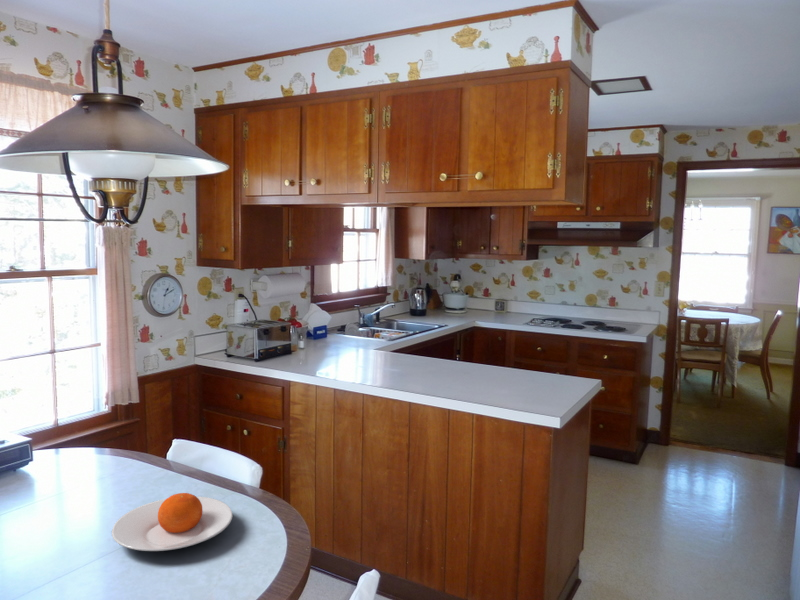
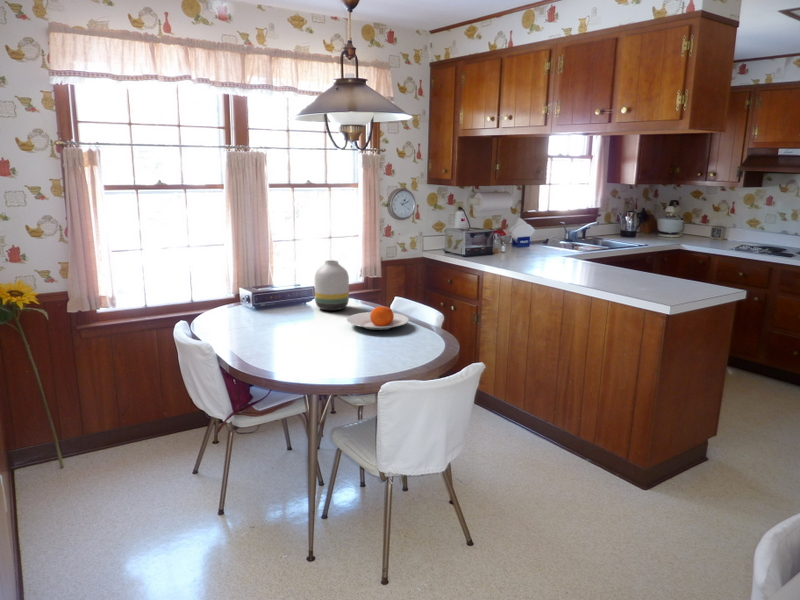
vase: none [33,412,104,507] -> present [315,260,349,310]

